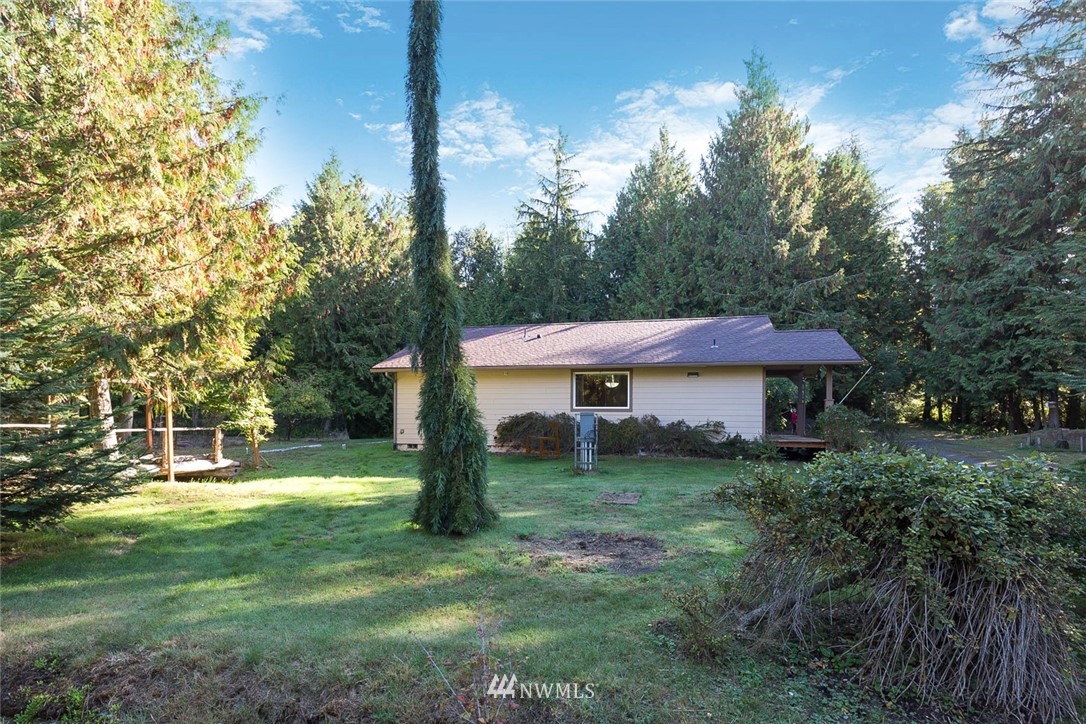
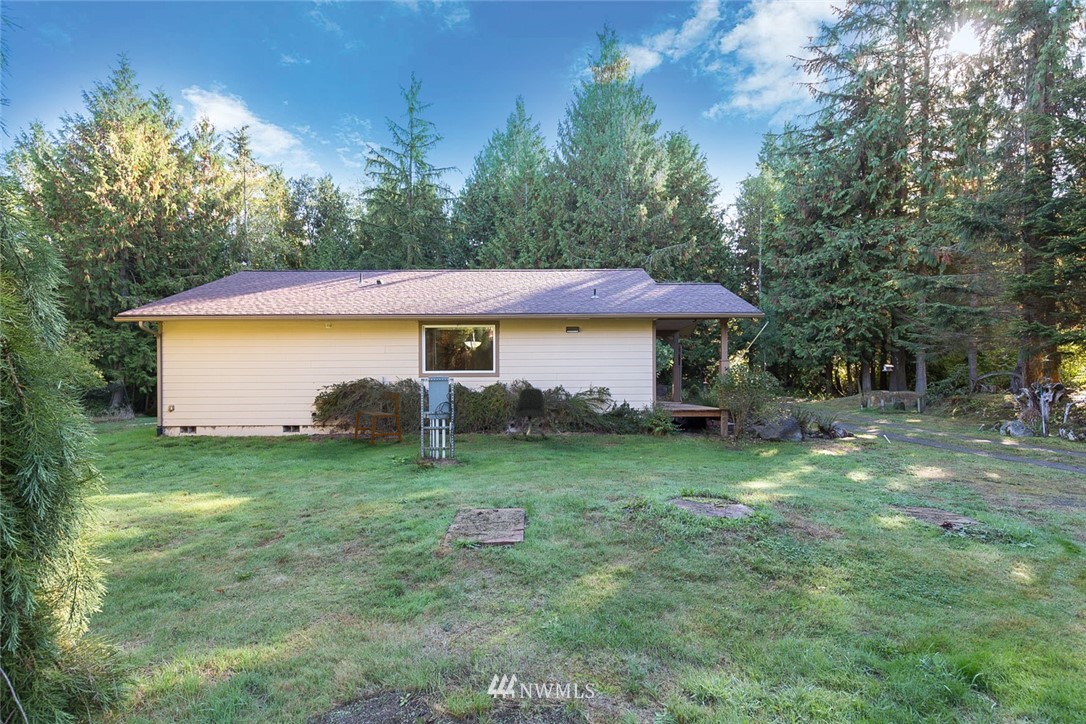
chair: none [642,421,668,460] -> present [513,388,546,440]

